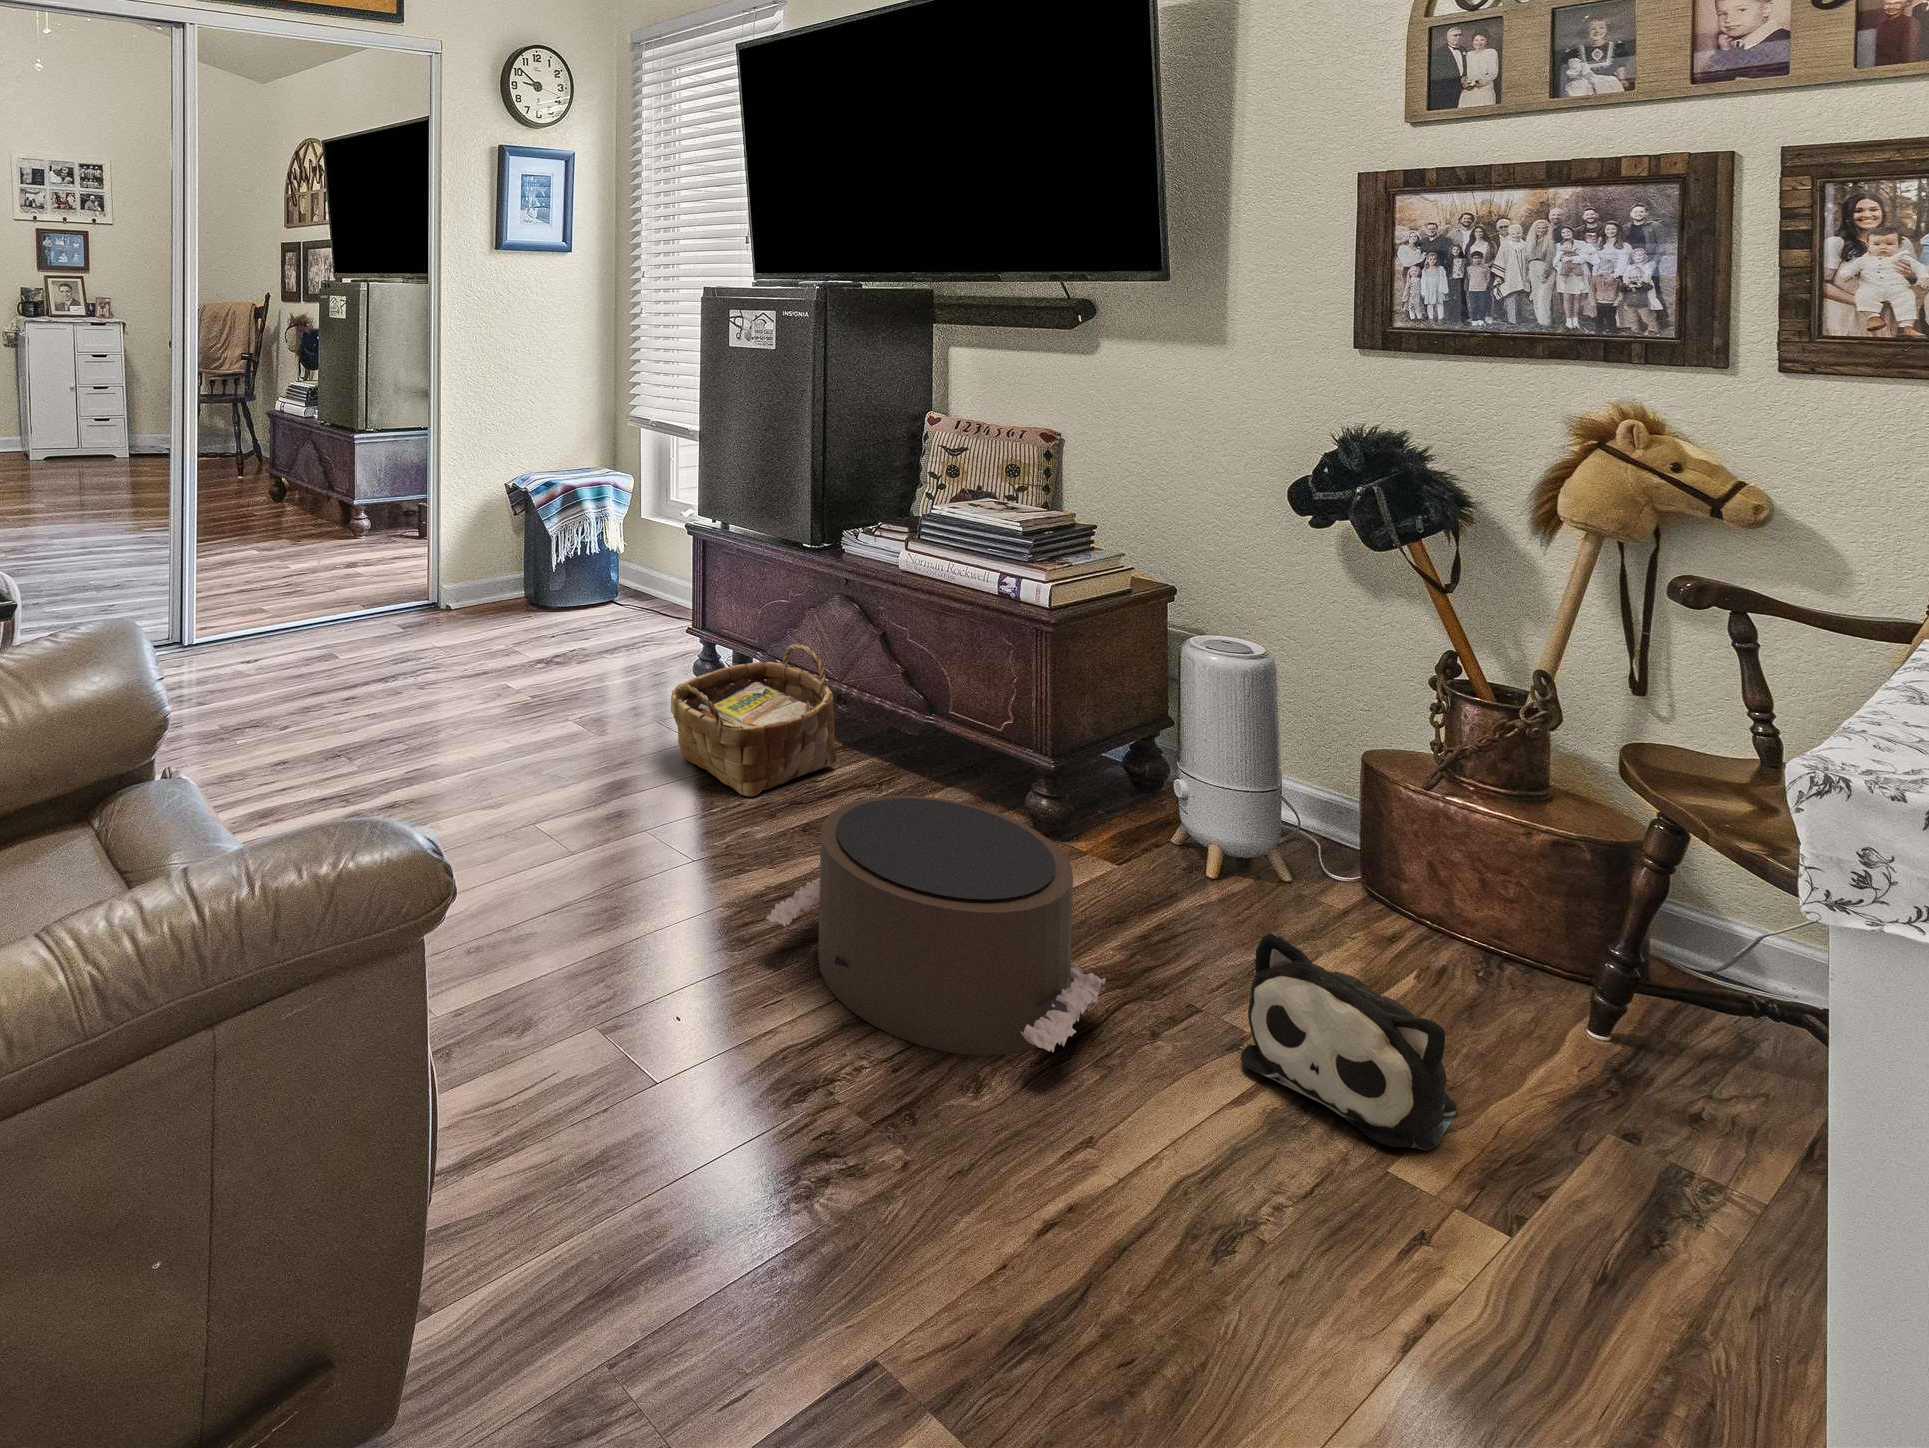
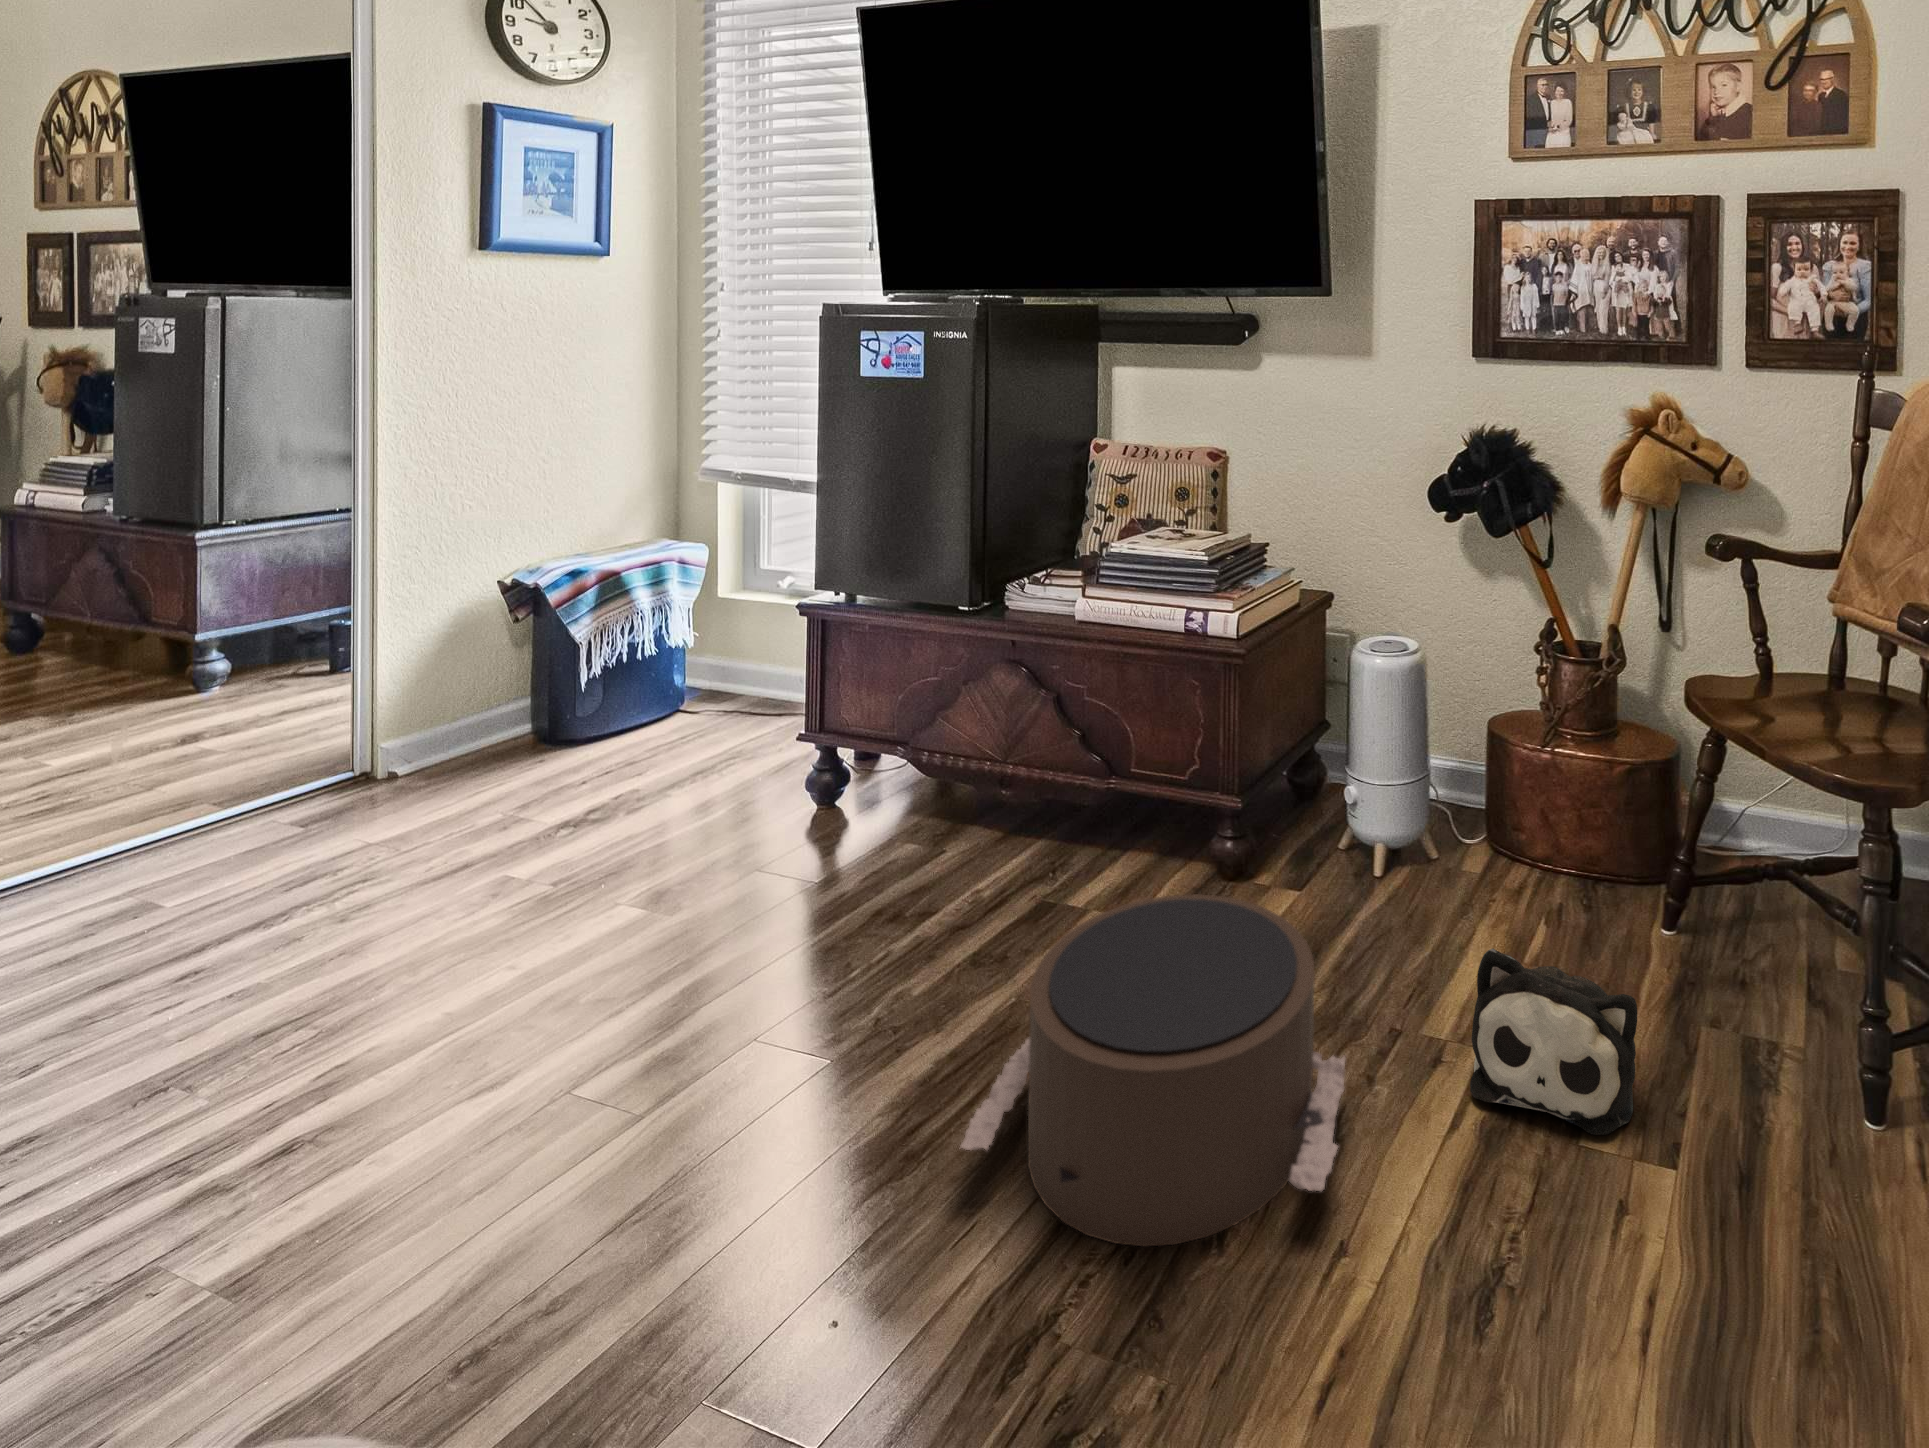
woven basket: present [671,644,836,797] -> none [783,727,1000,943]

